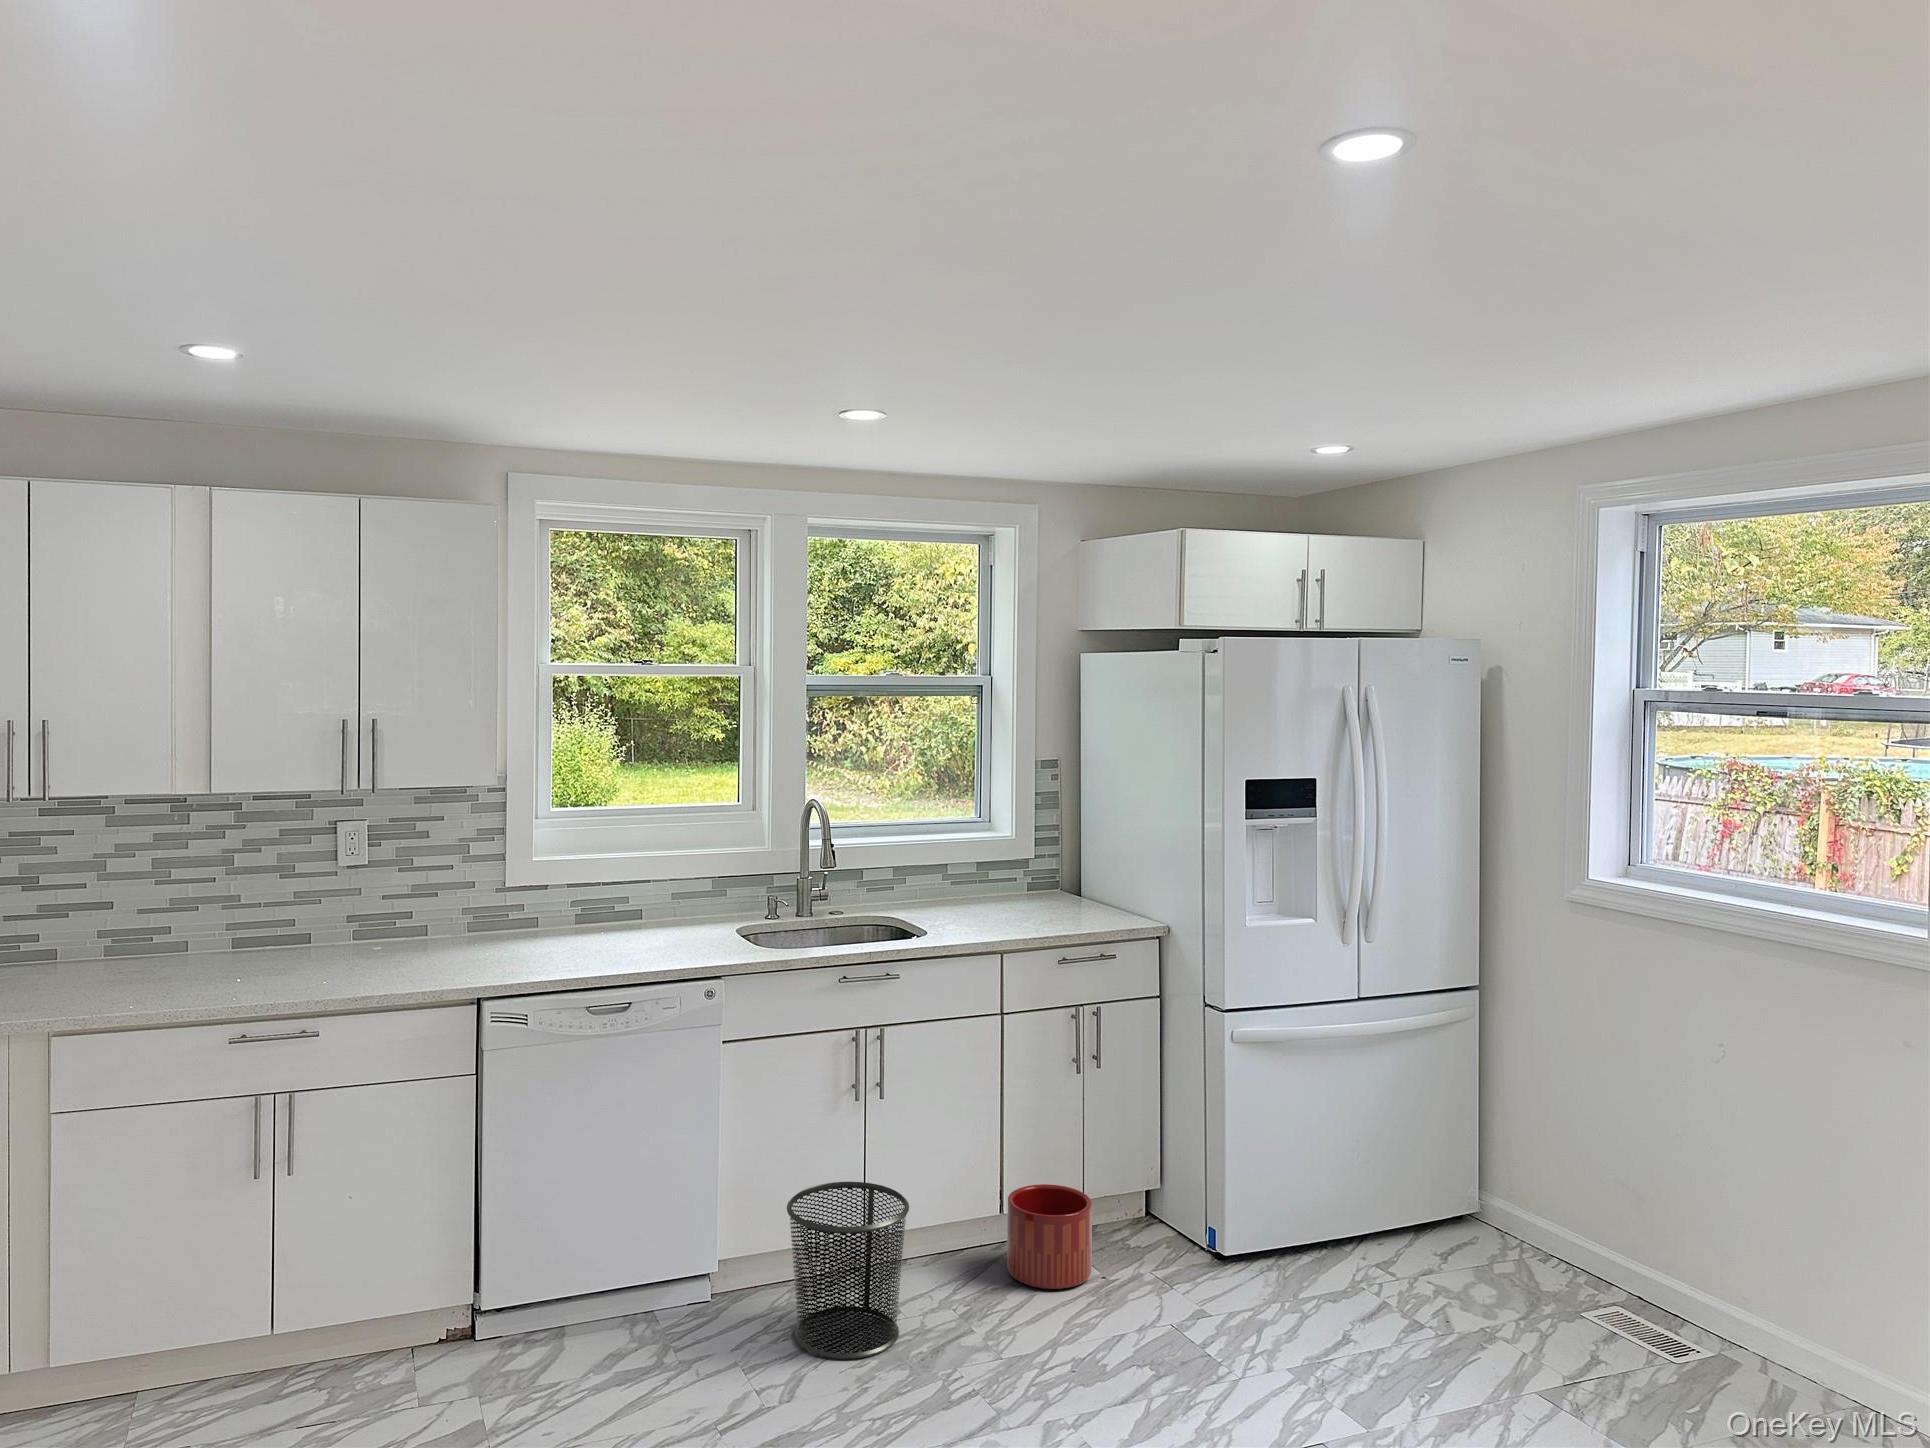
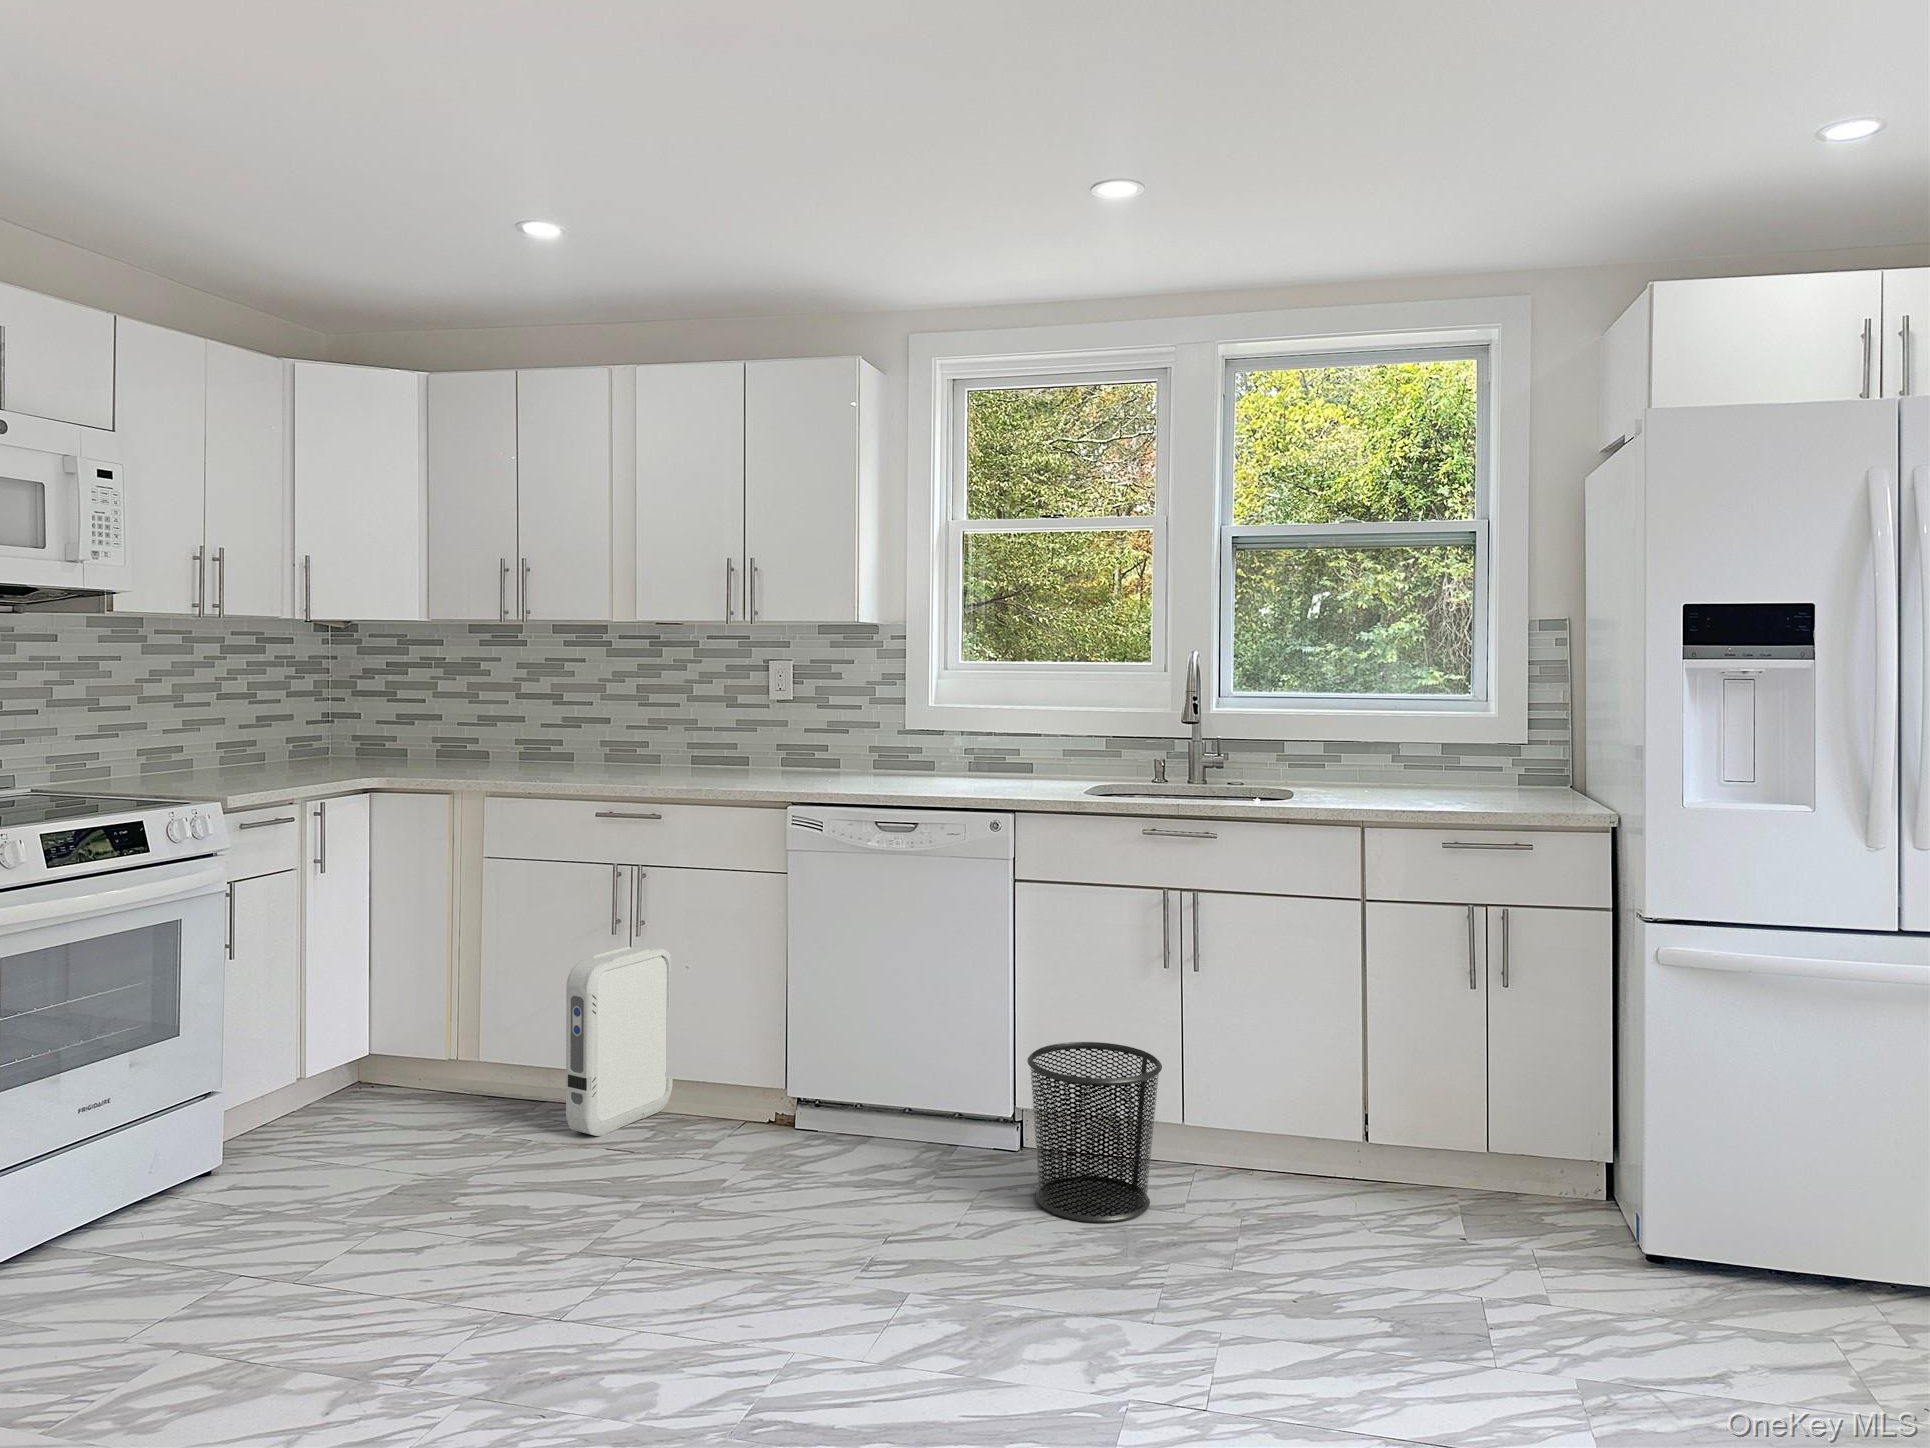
air purifier: none [234,1184,321,1436] -> present [566,946,673,1136]
planter: present [1007,1184,1092,1289] -> none [1330,1109,1440,1232]

